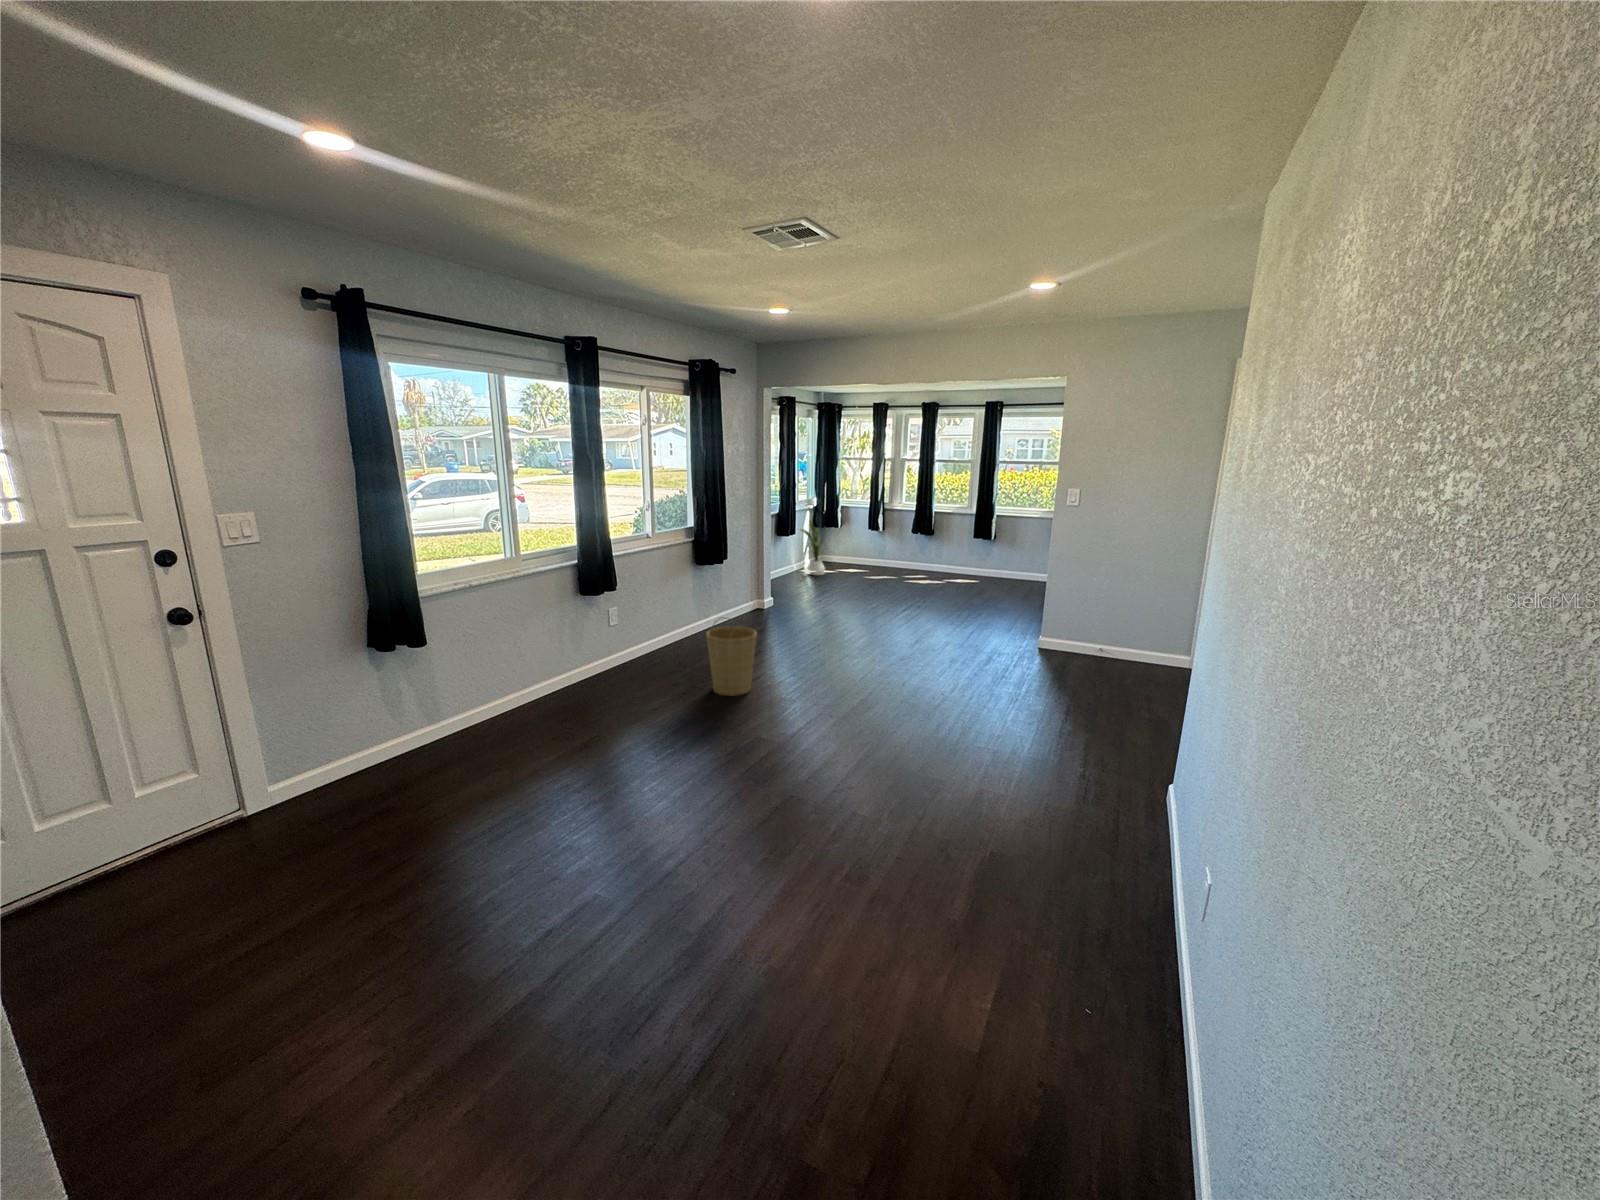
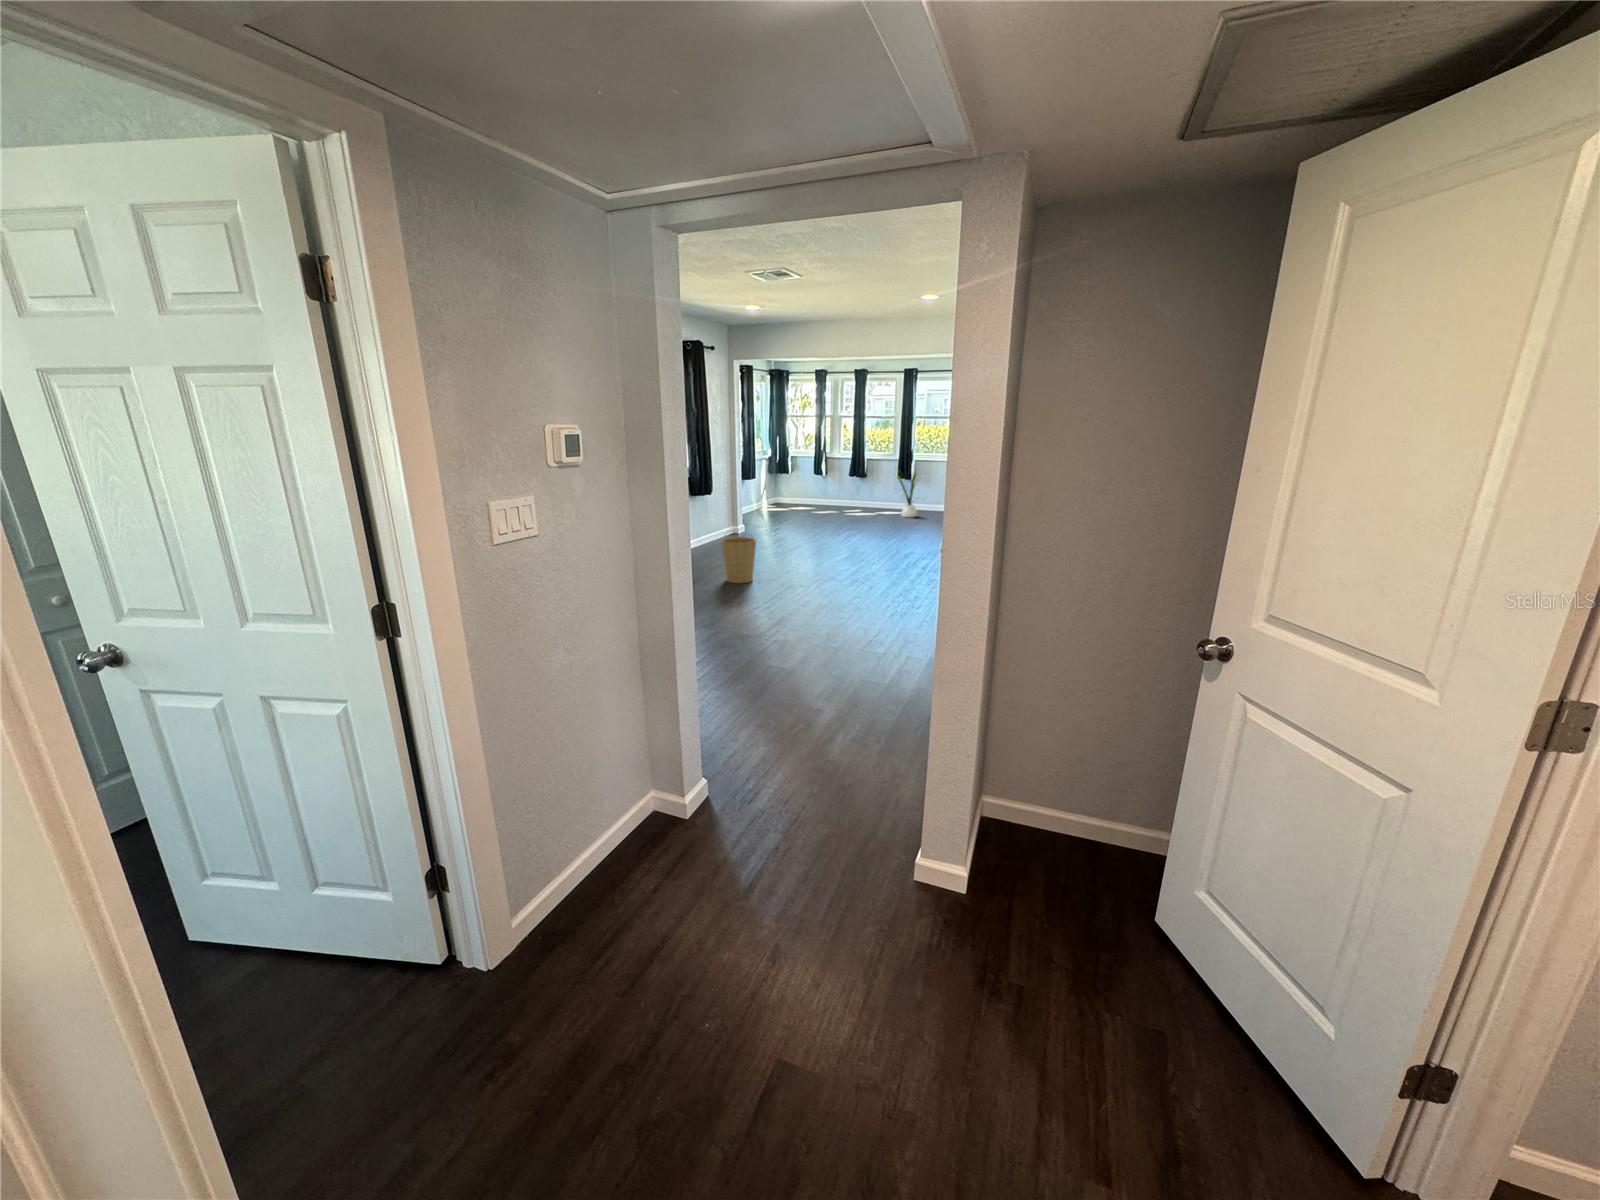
house plant: present [801,521,826,575] -> present [898,475,917,517]

